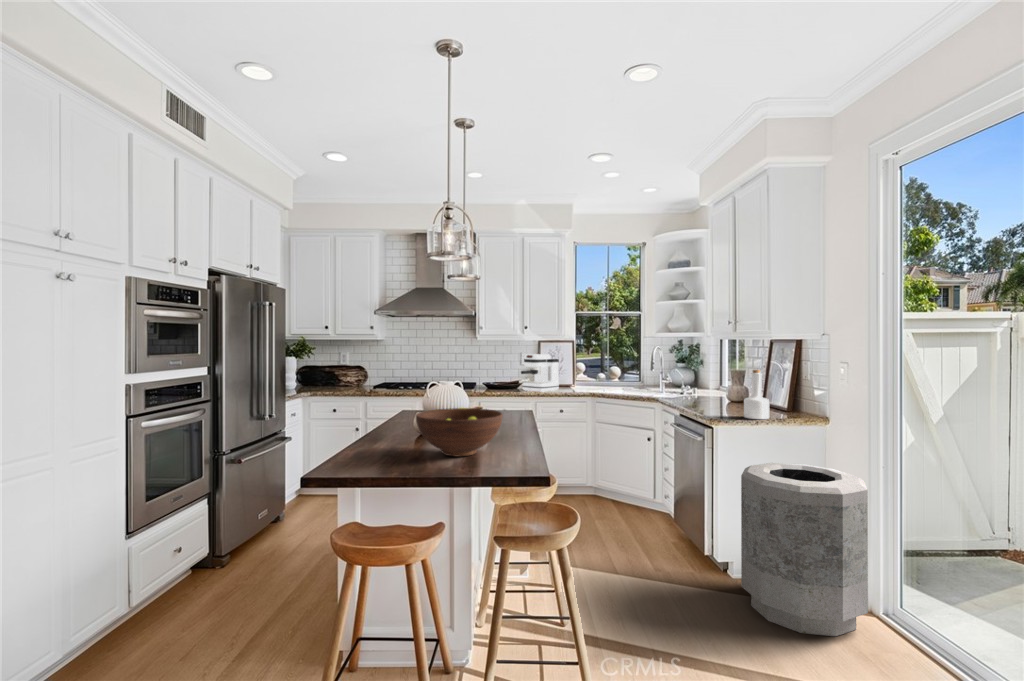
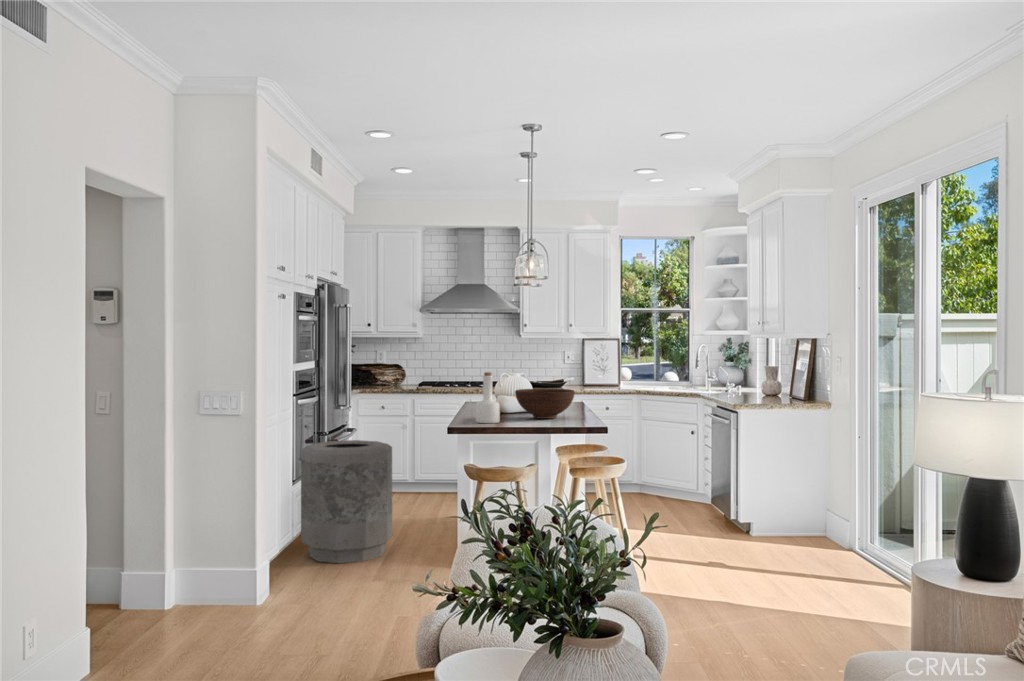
coffee maker: present [521,354,559,392] -> none [568,352,605,390]
bottle: present [744,370,769,419] -> present [476,372,500,423]
trash can: present [741,463,868,636] -> present [301,440,392,563]

